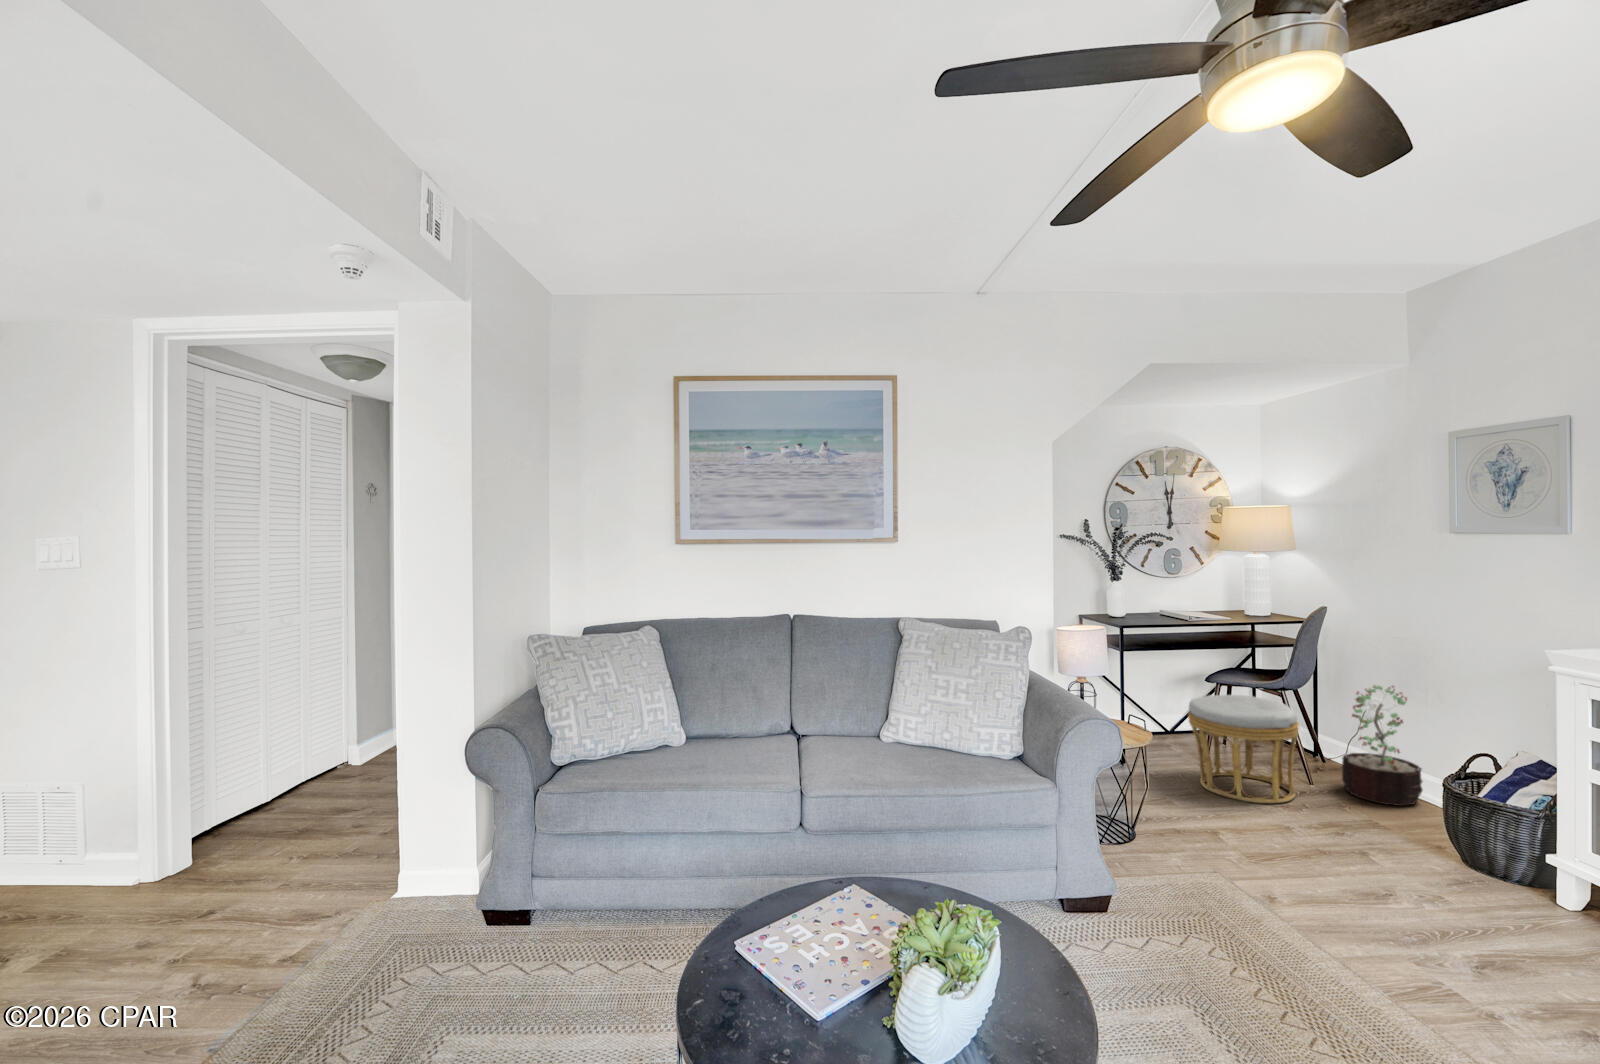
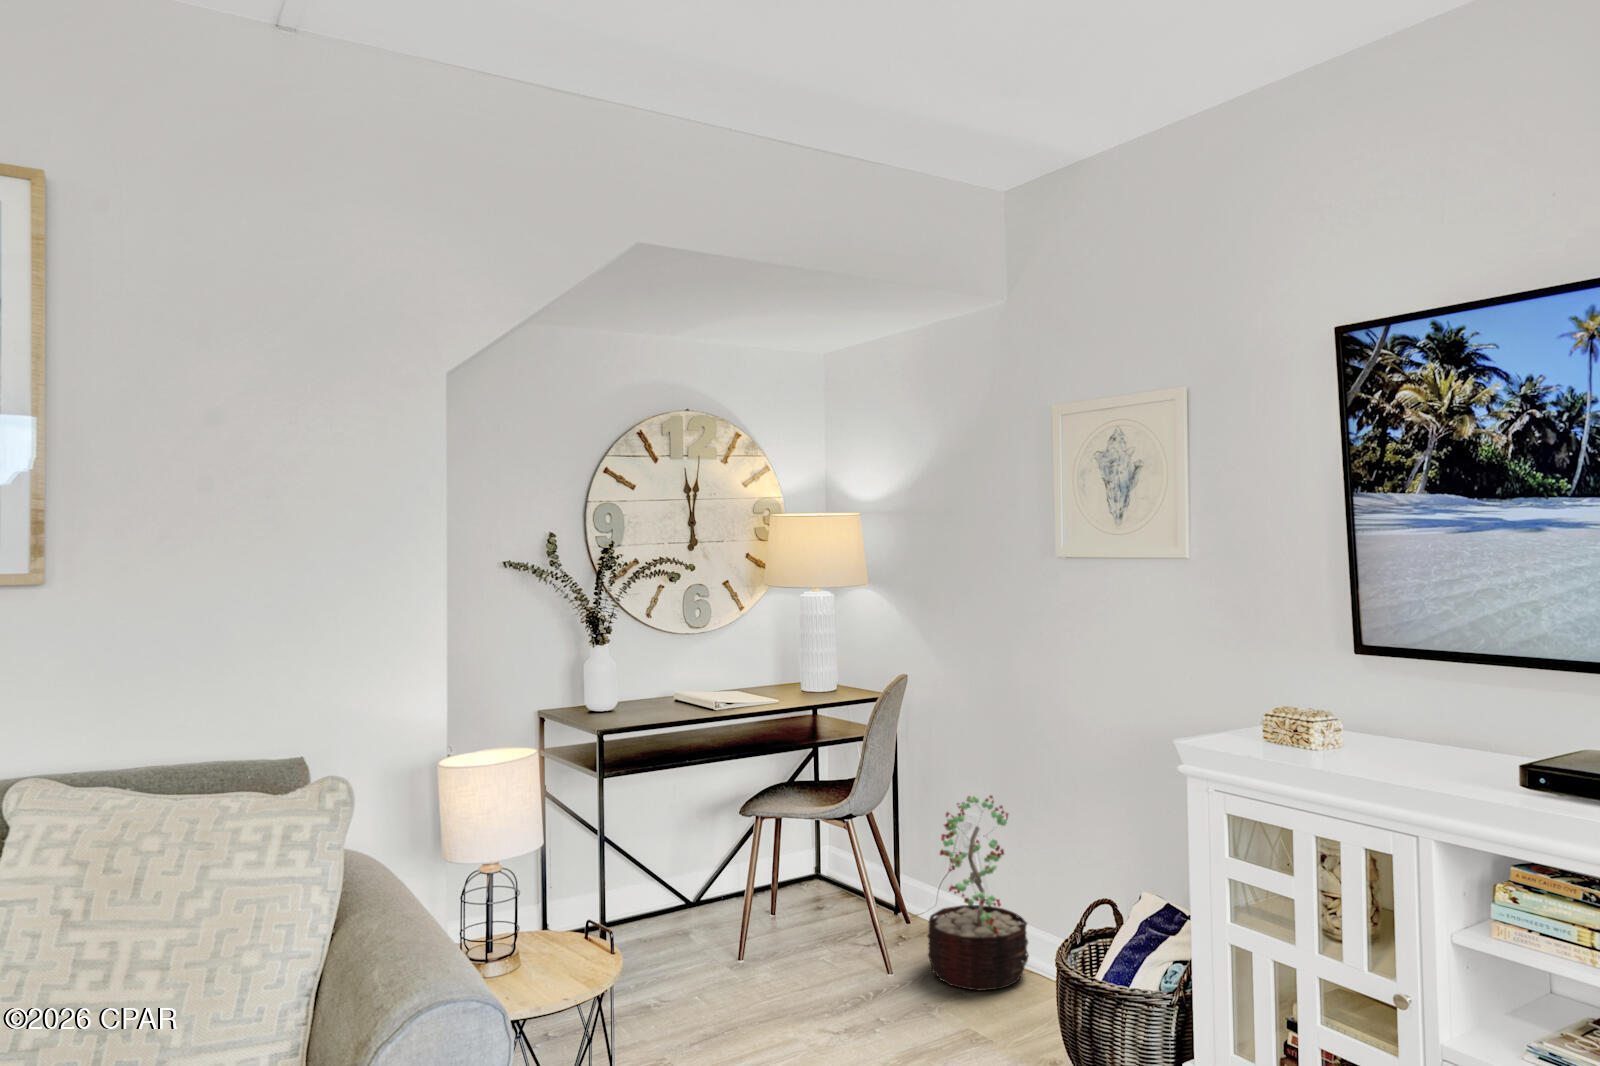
ottoman: present [1188,695,1298,803] -> none [705,836,868,1032]

